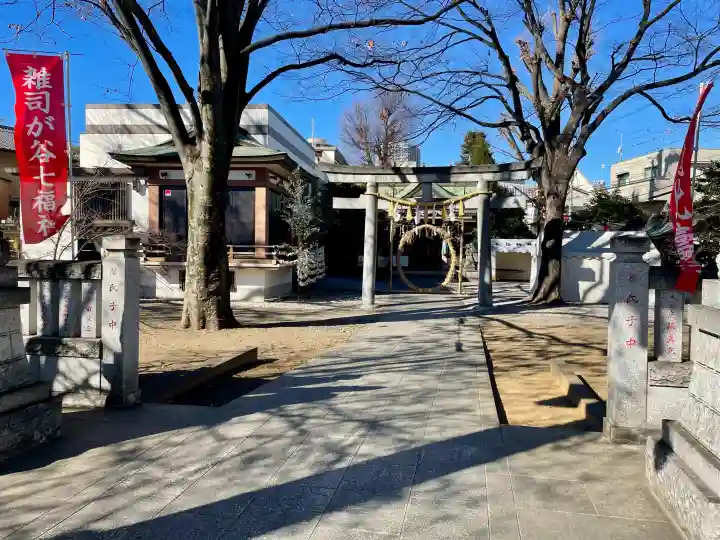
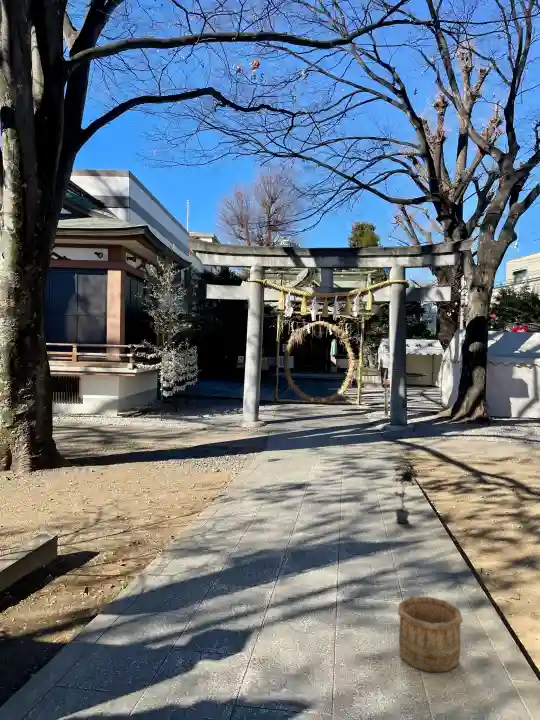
wooden bucket: none [431,359,460,387] -> present [398,597,463,672]

